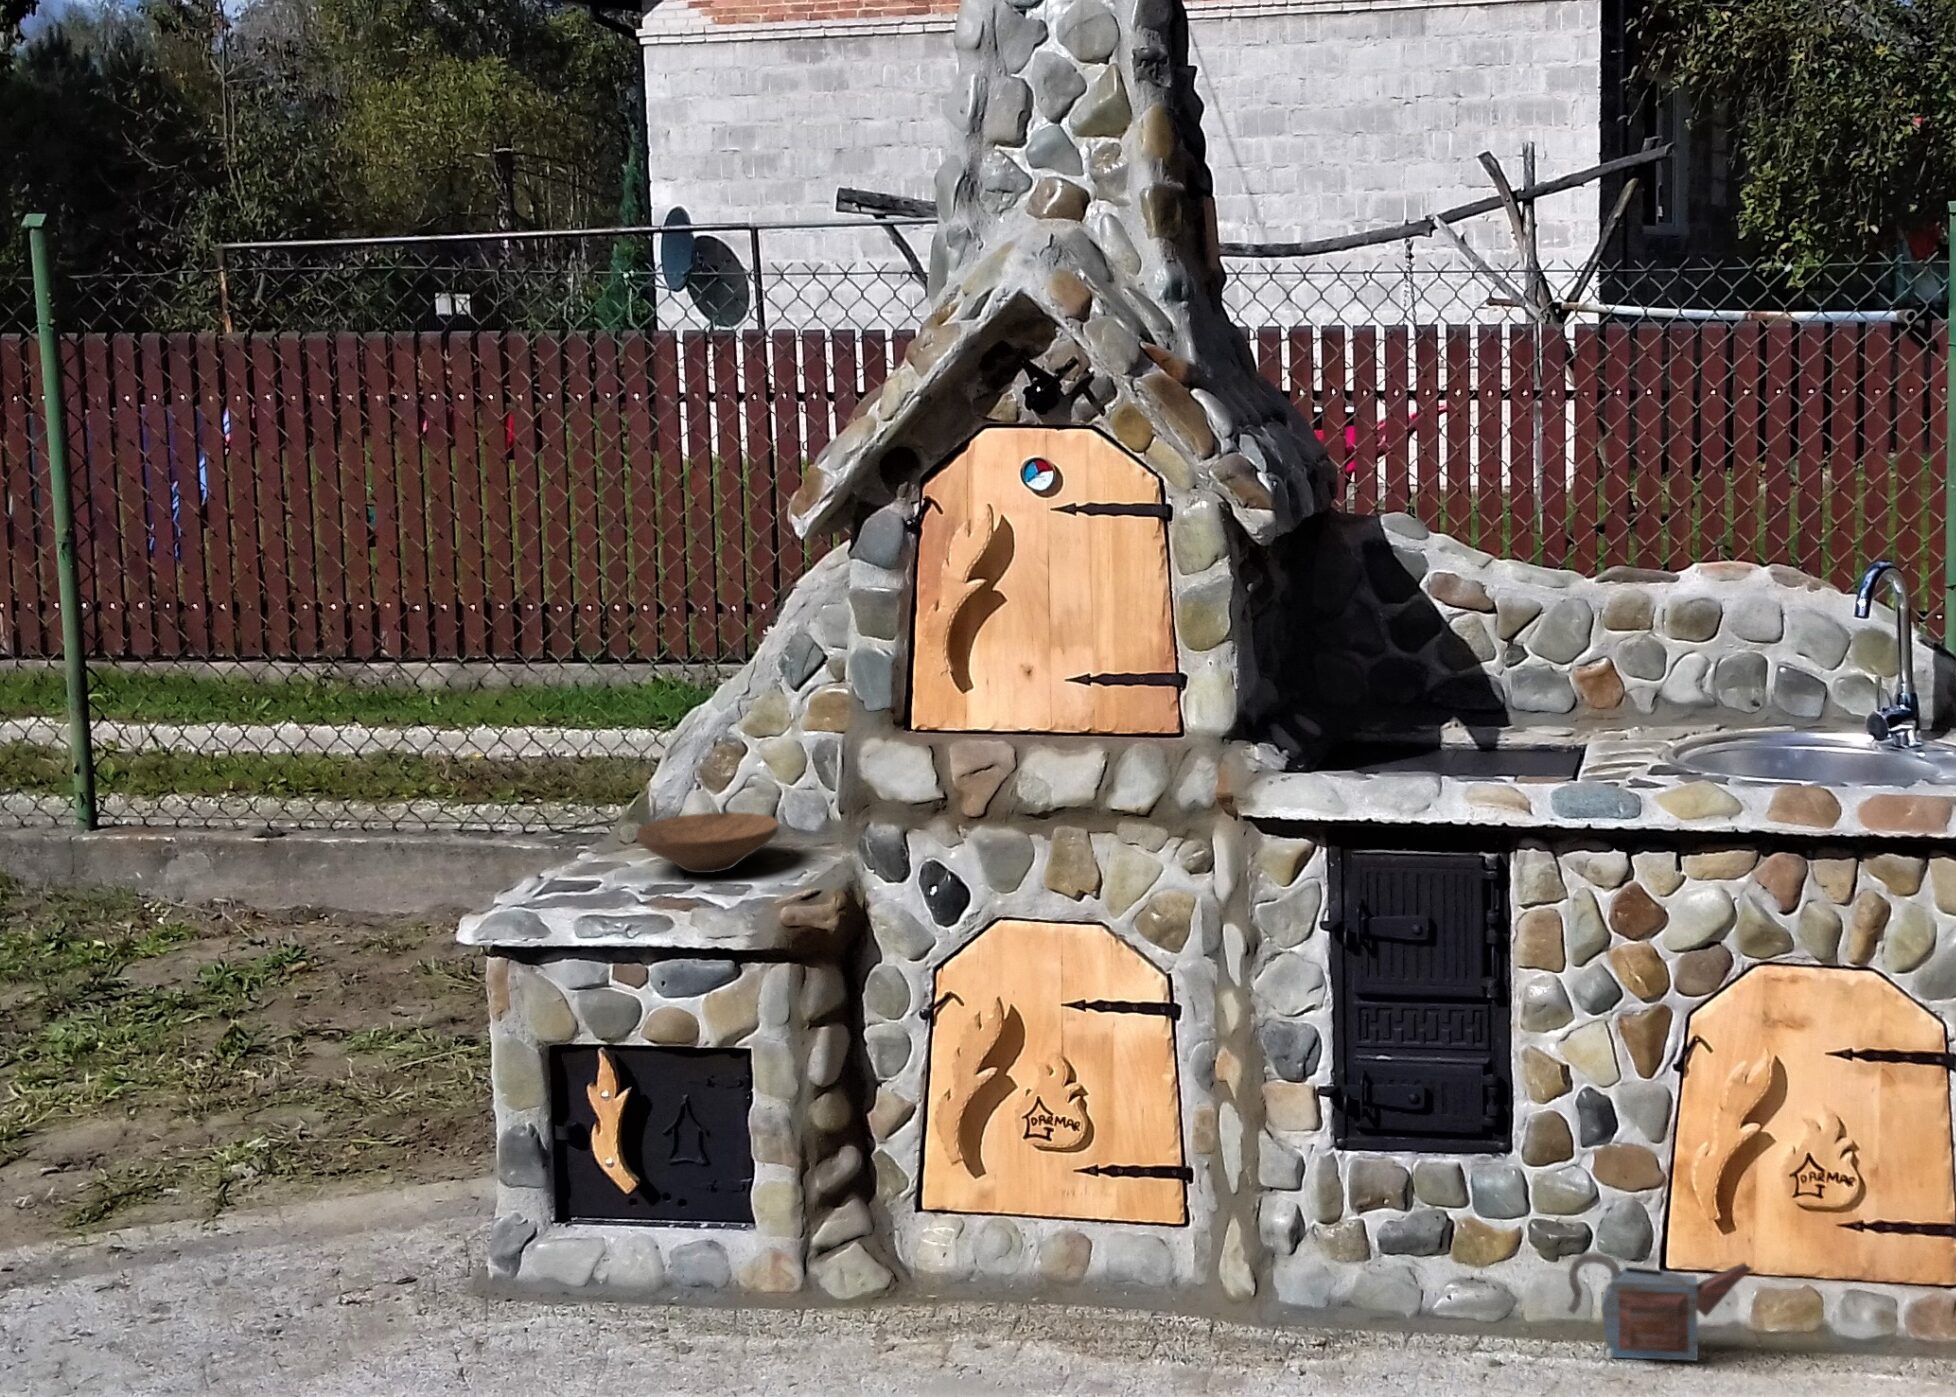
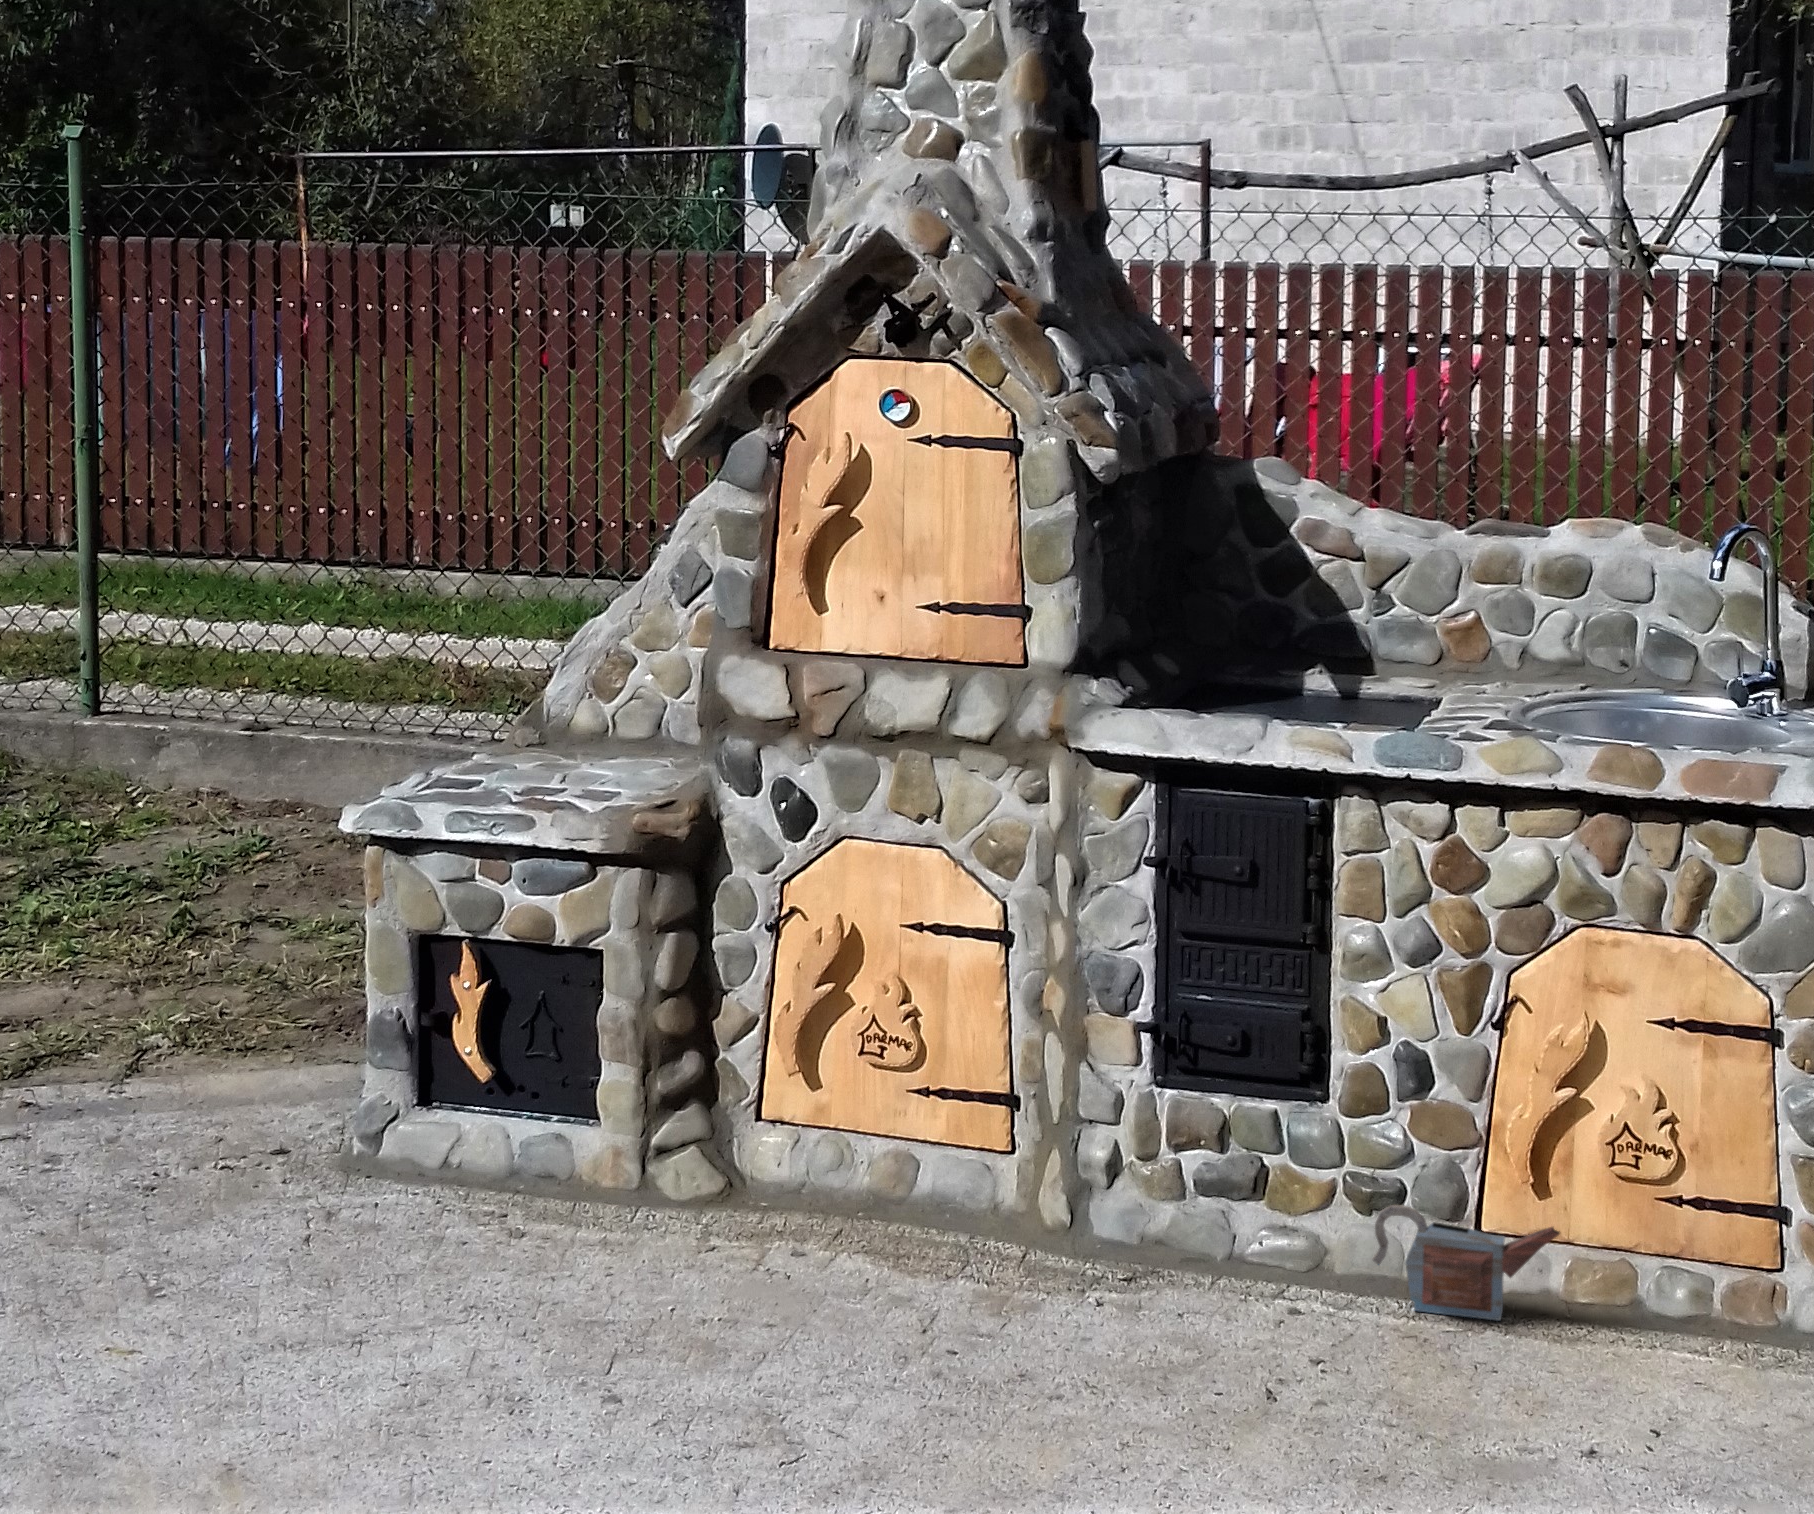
wooden bowl: present [636,812,778,873] -> none [510,726,648,782]

